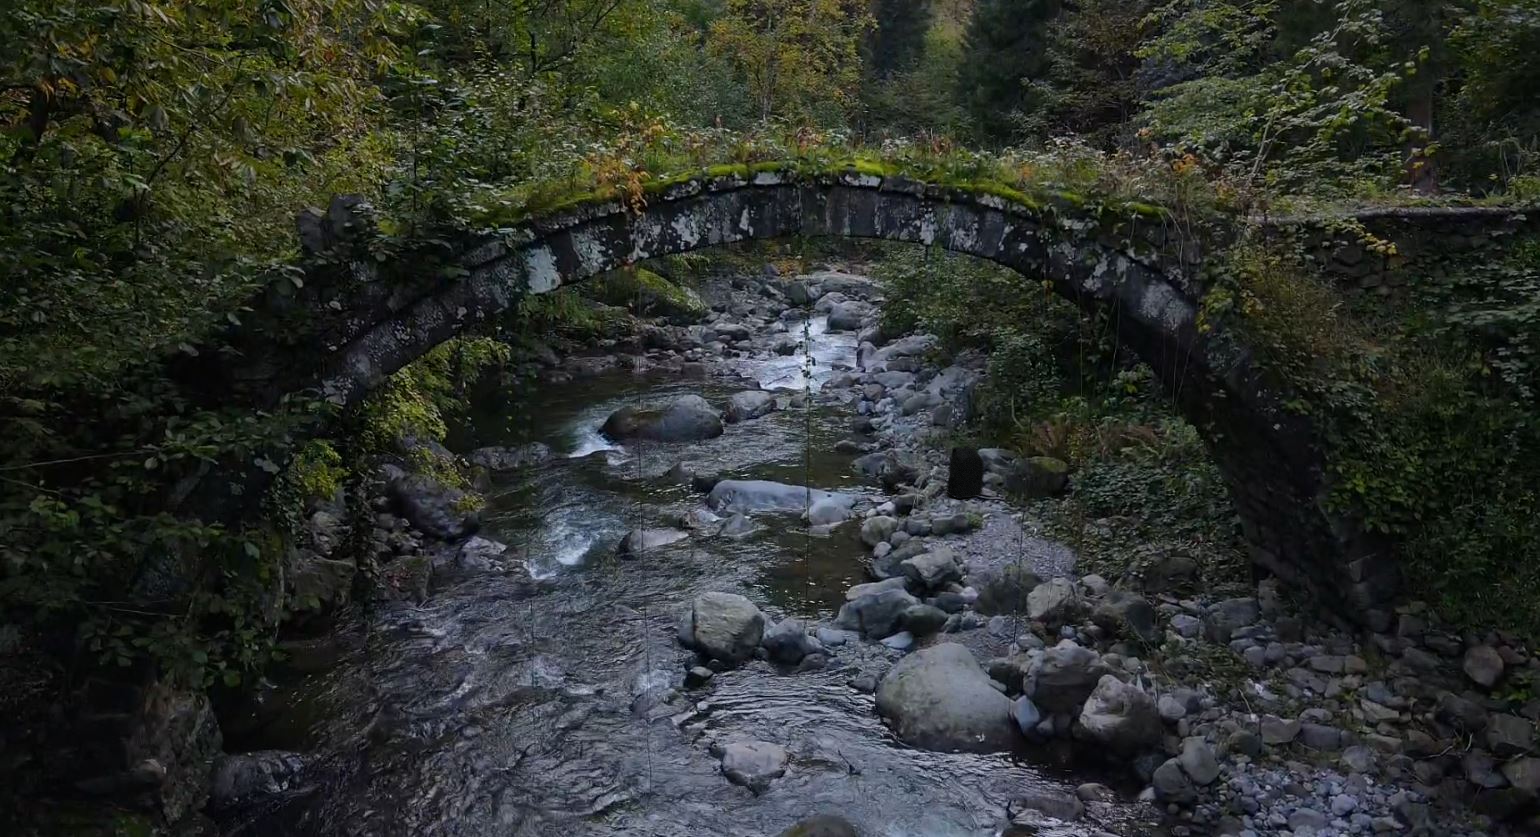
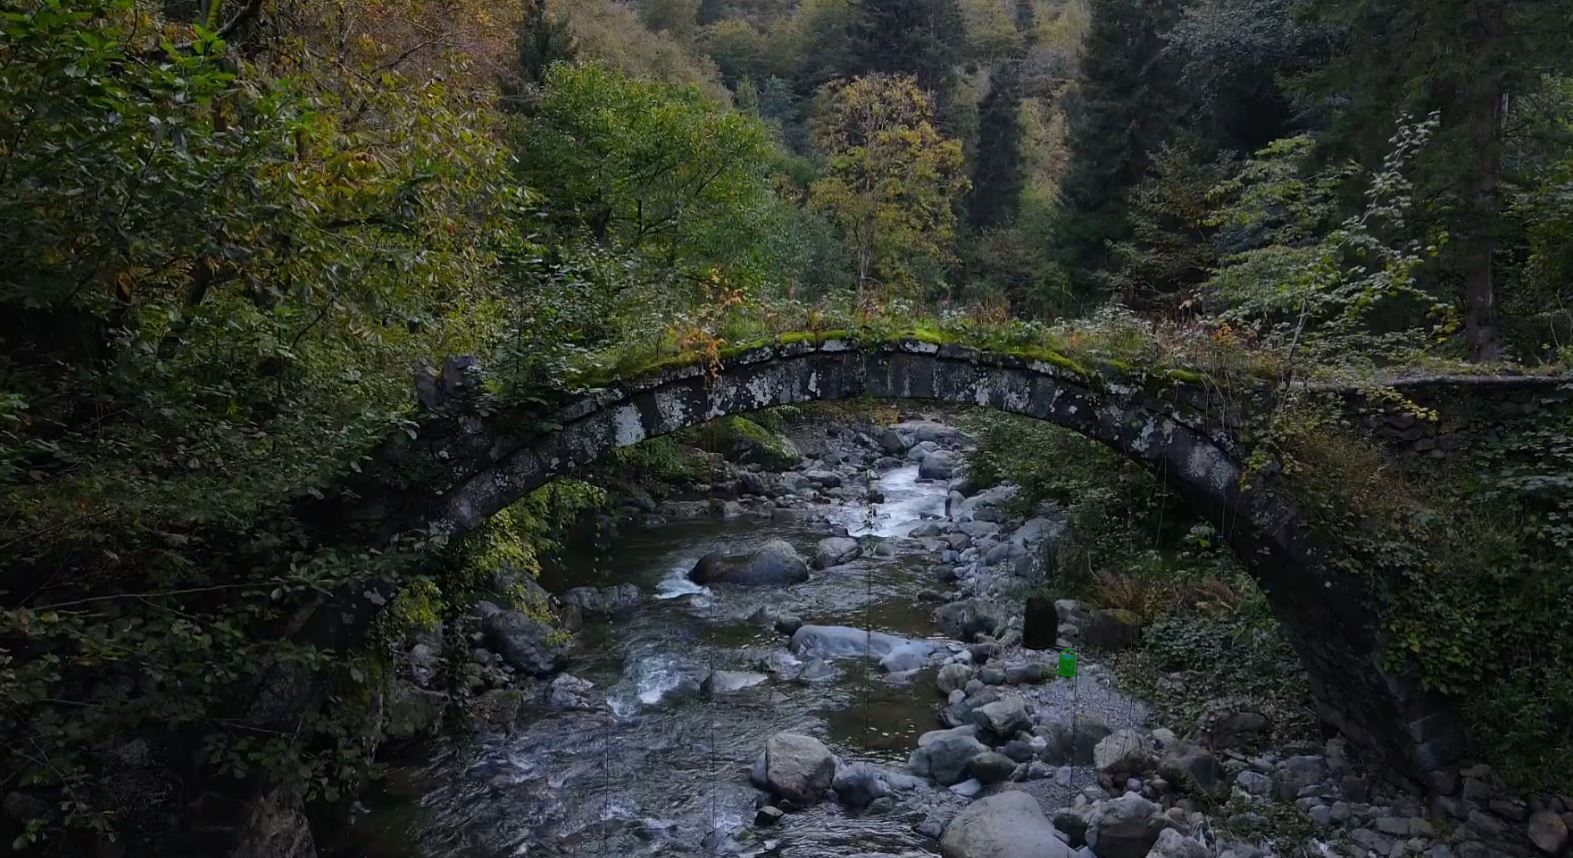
watering can: none [983,497,1004,526] -> present [1057,648,1077,677]

